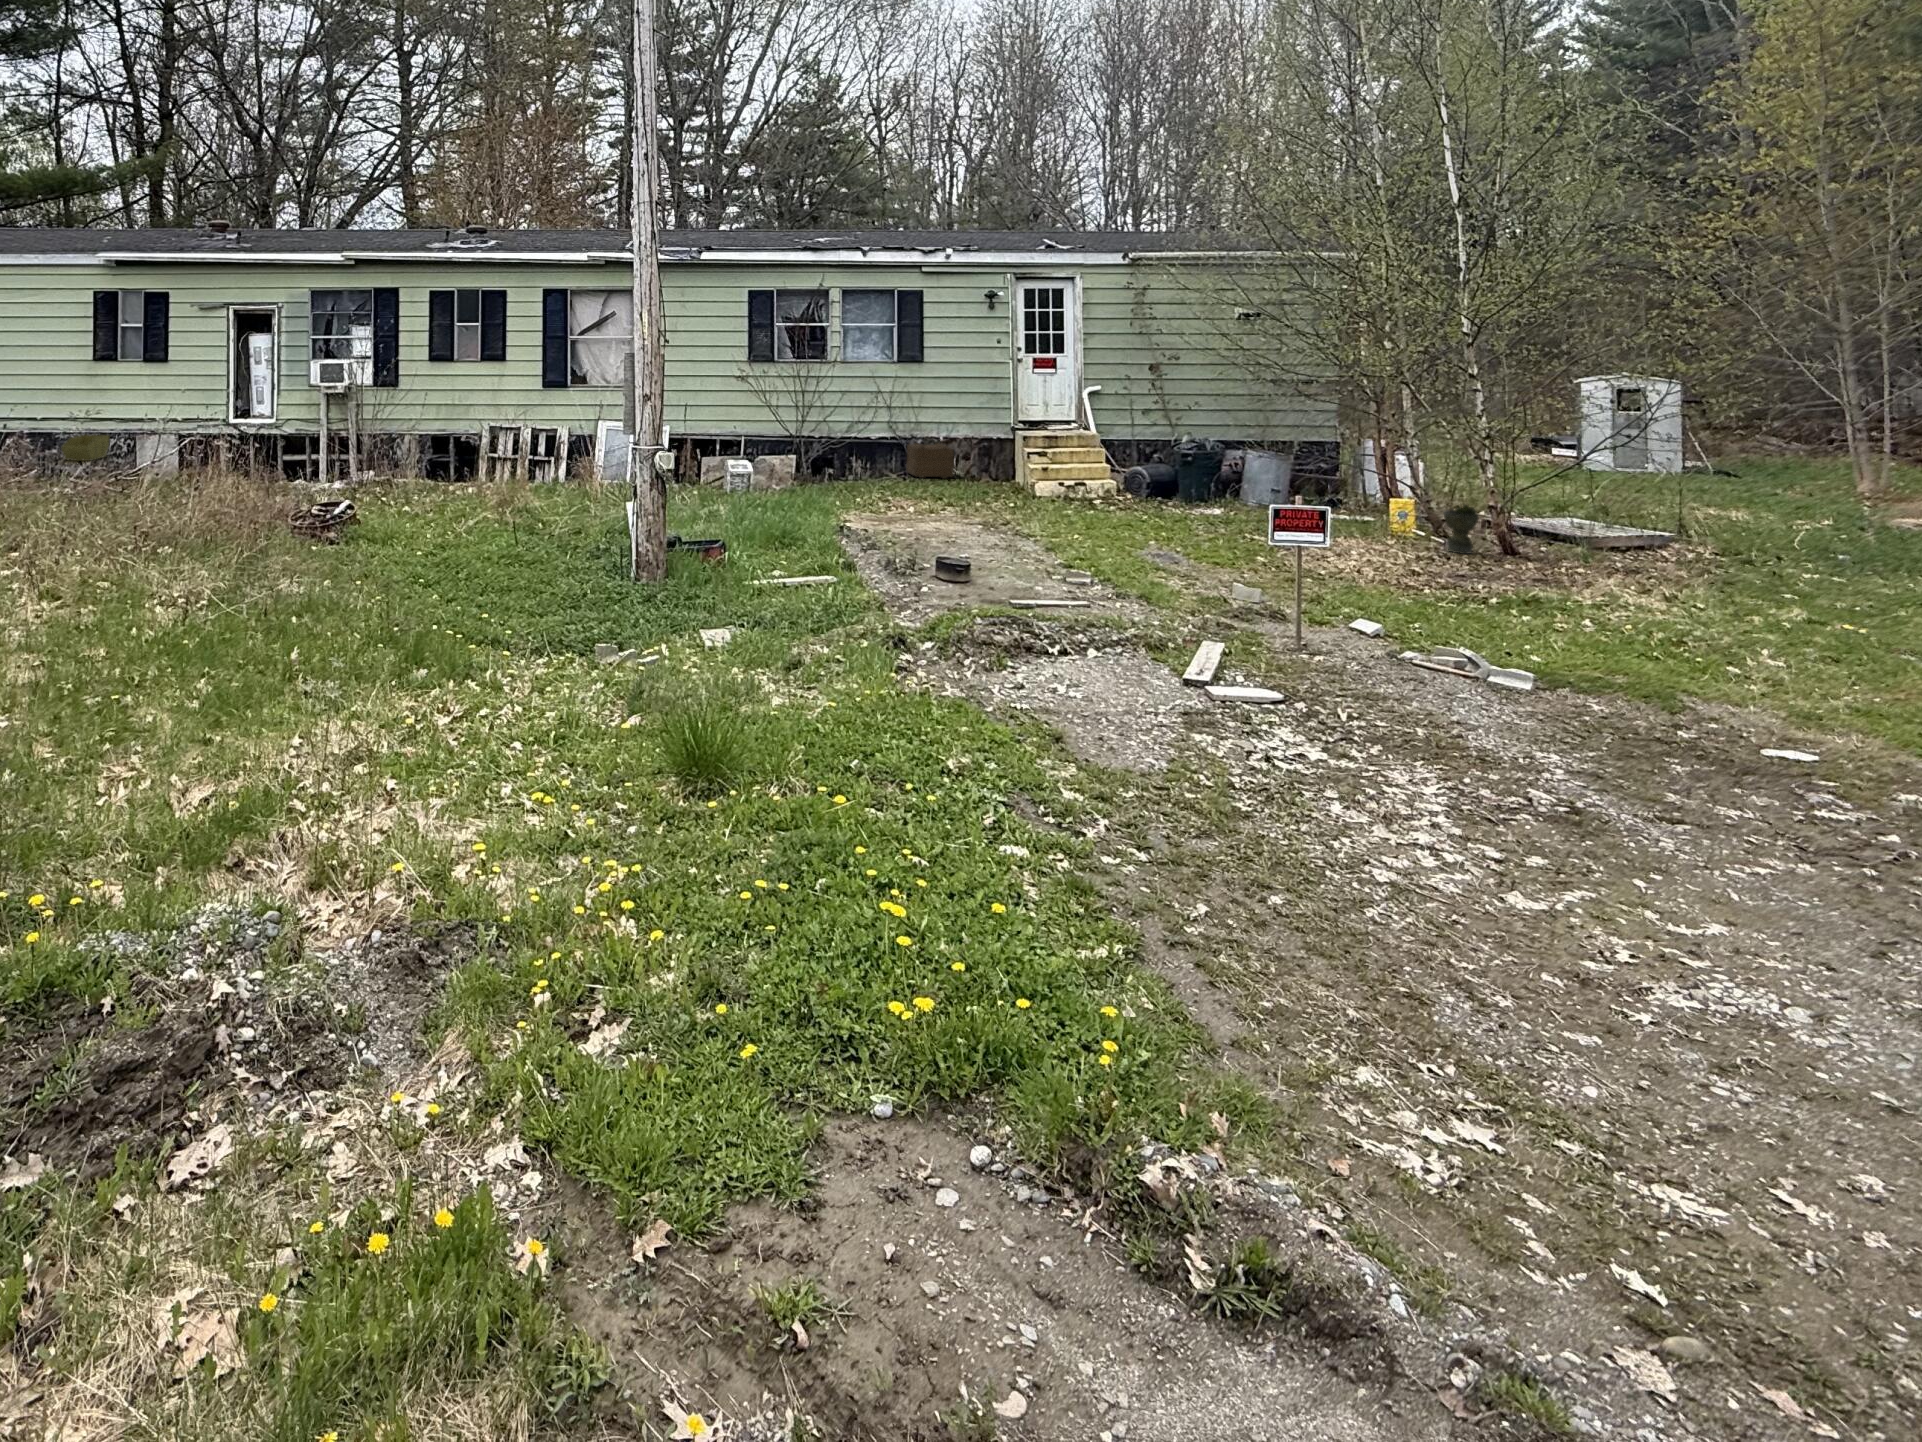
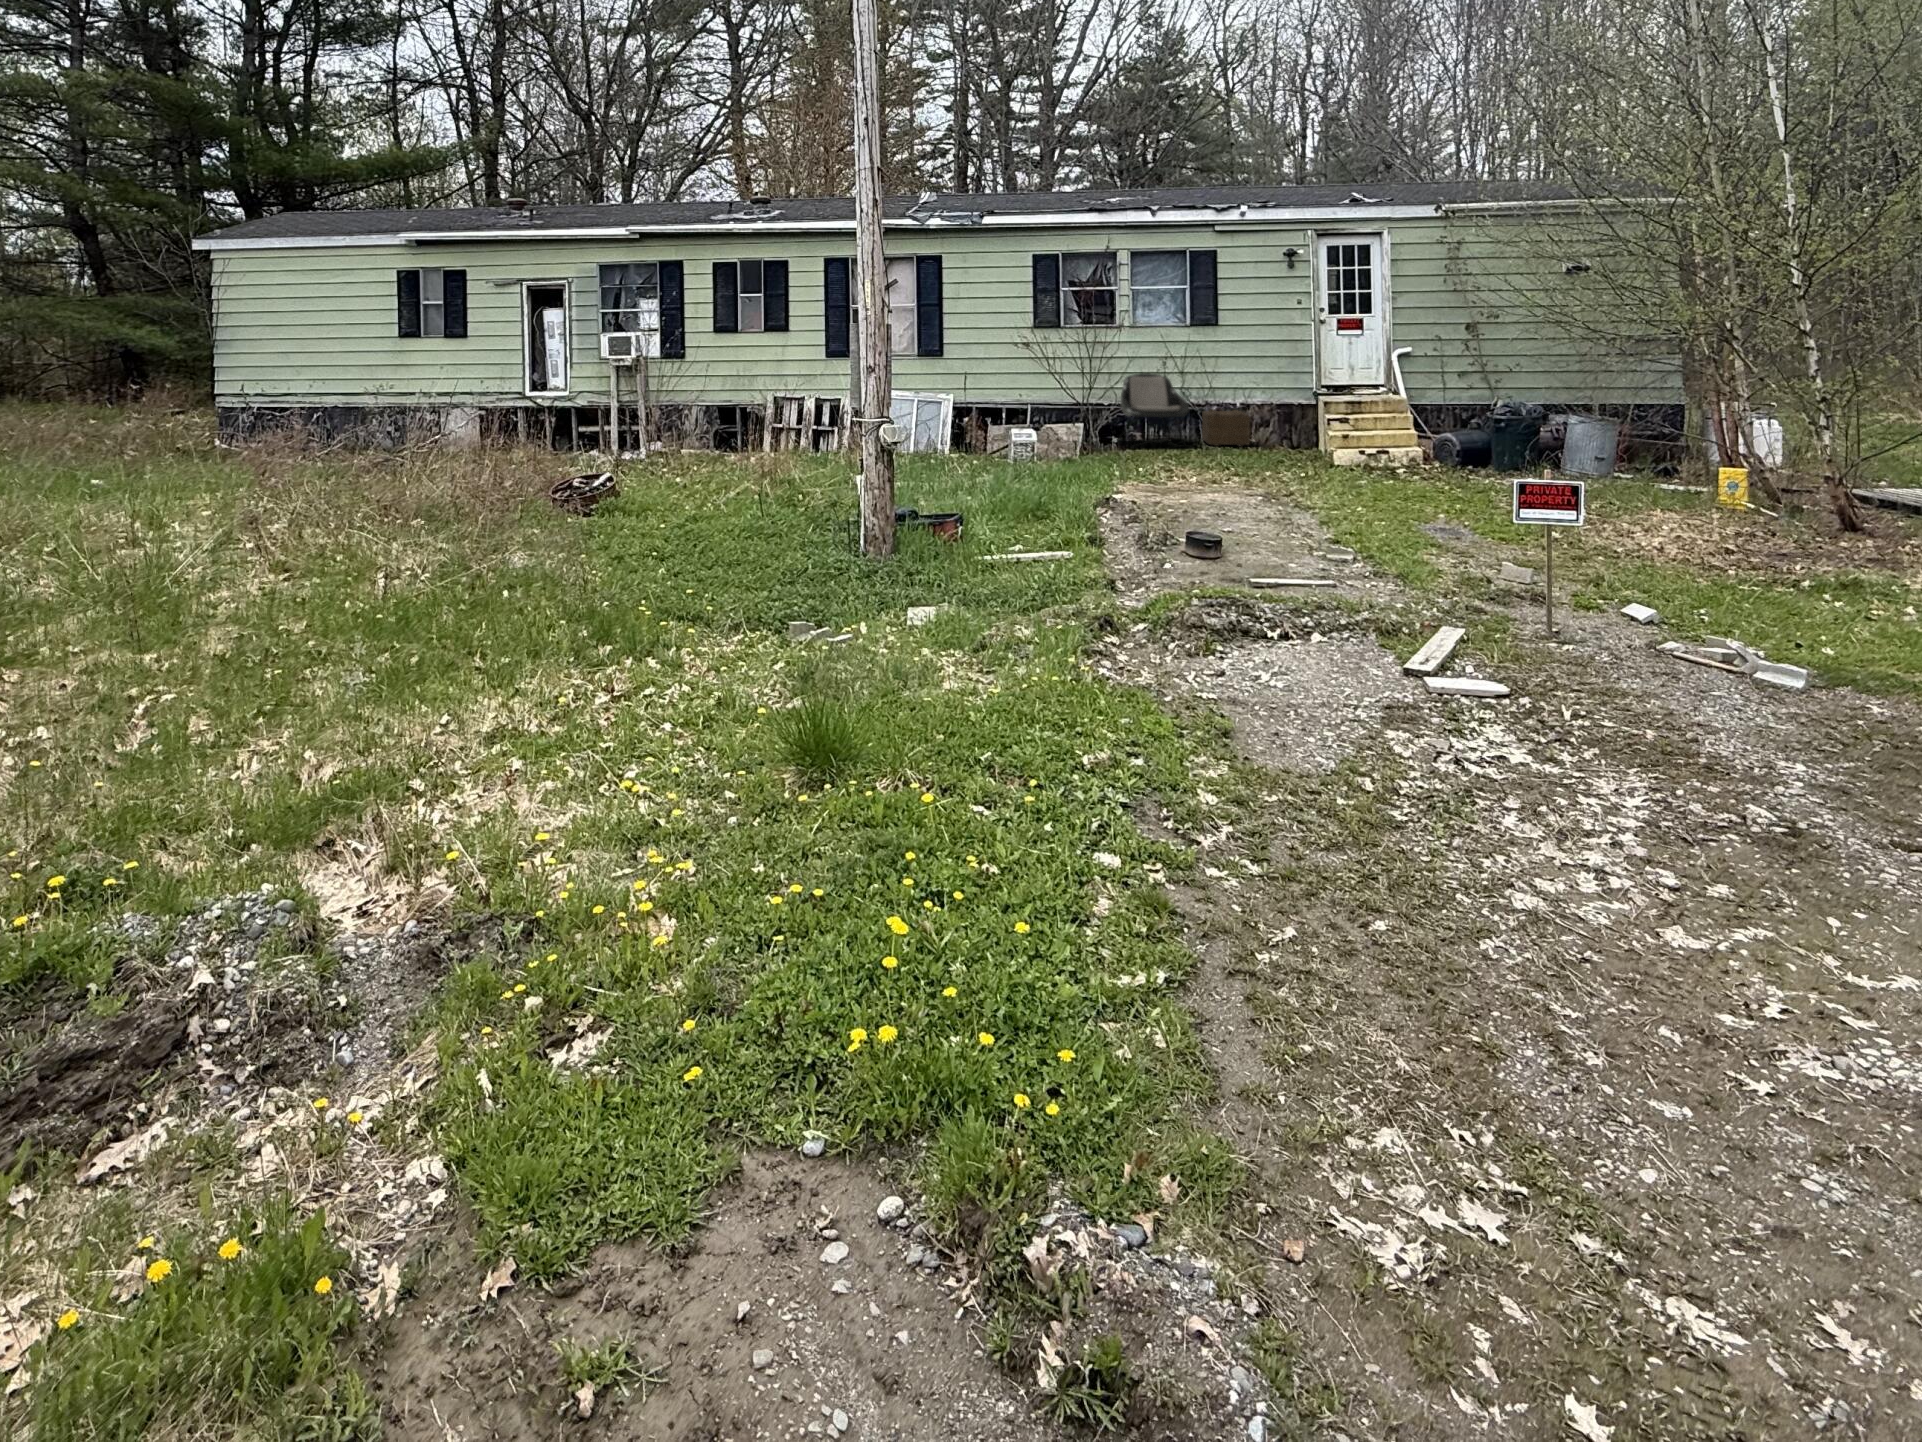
lounge chair: none [829,408,898,480] -> present [1120,373,1189,447]
storage bin: present [61,434,109,461] -> none [371,406,418,432]
planter: present [1444,505,1479,554] -> none [1777,477,1819,532]

